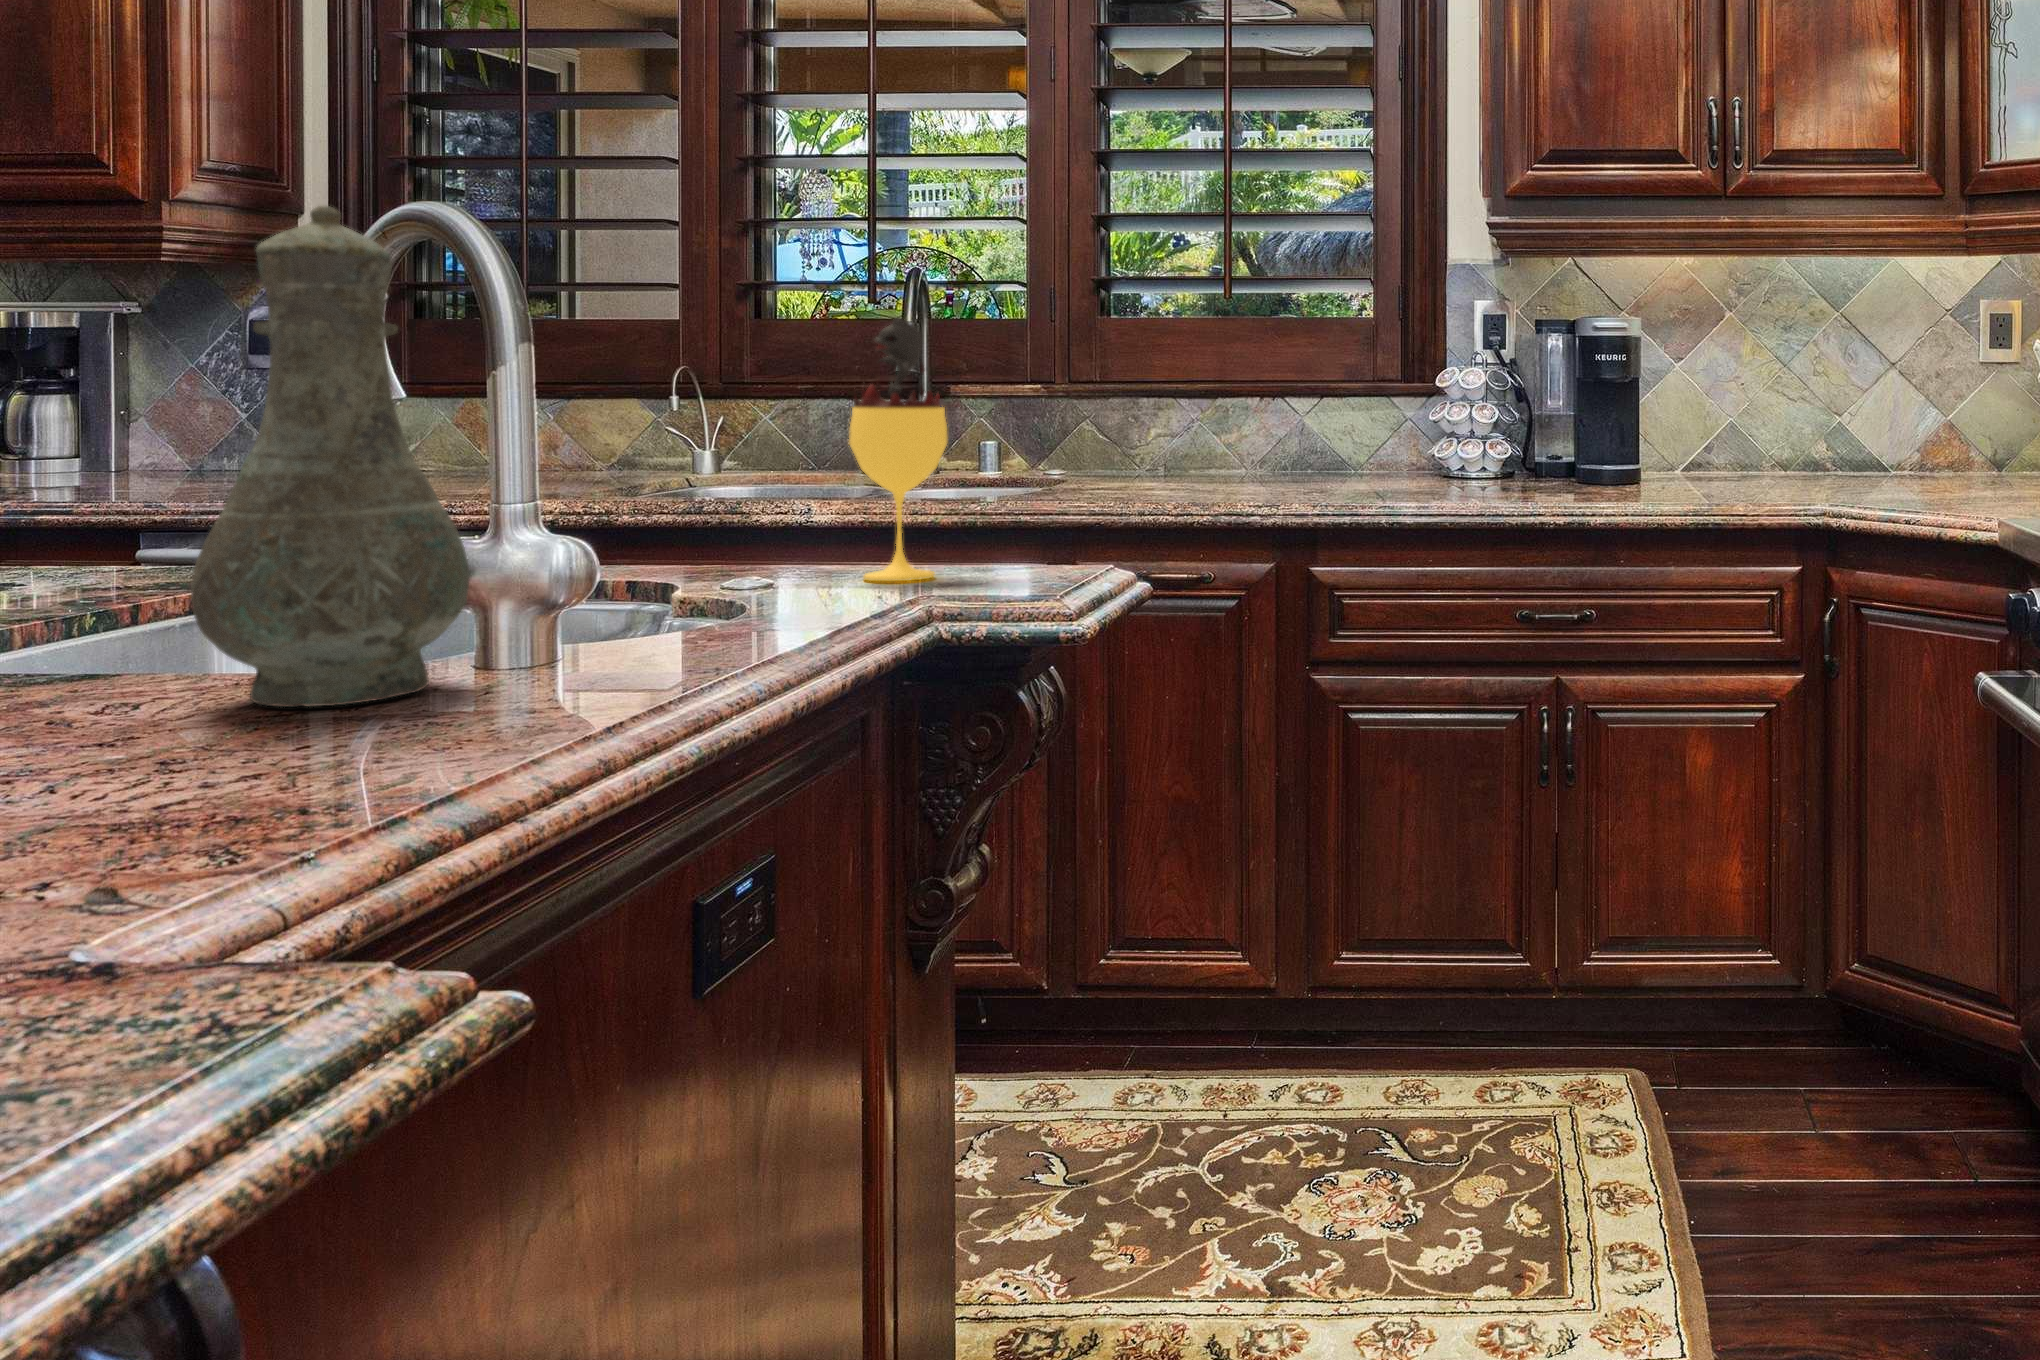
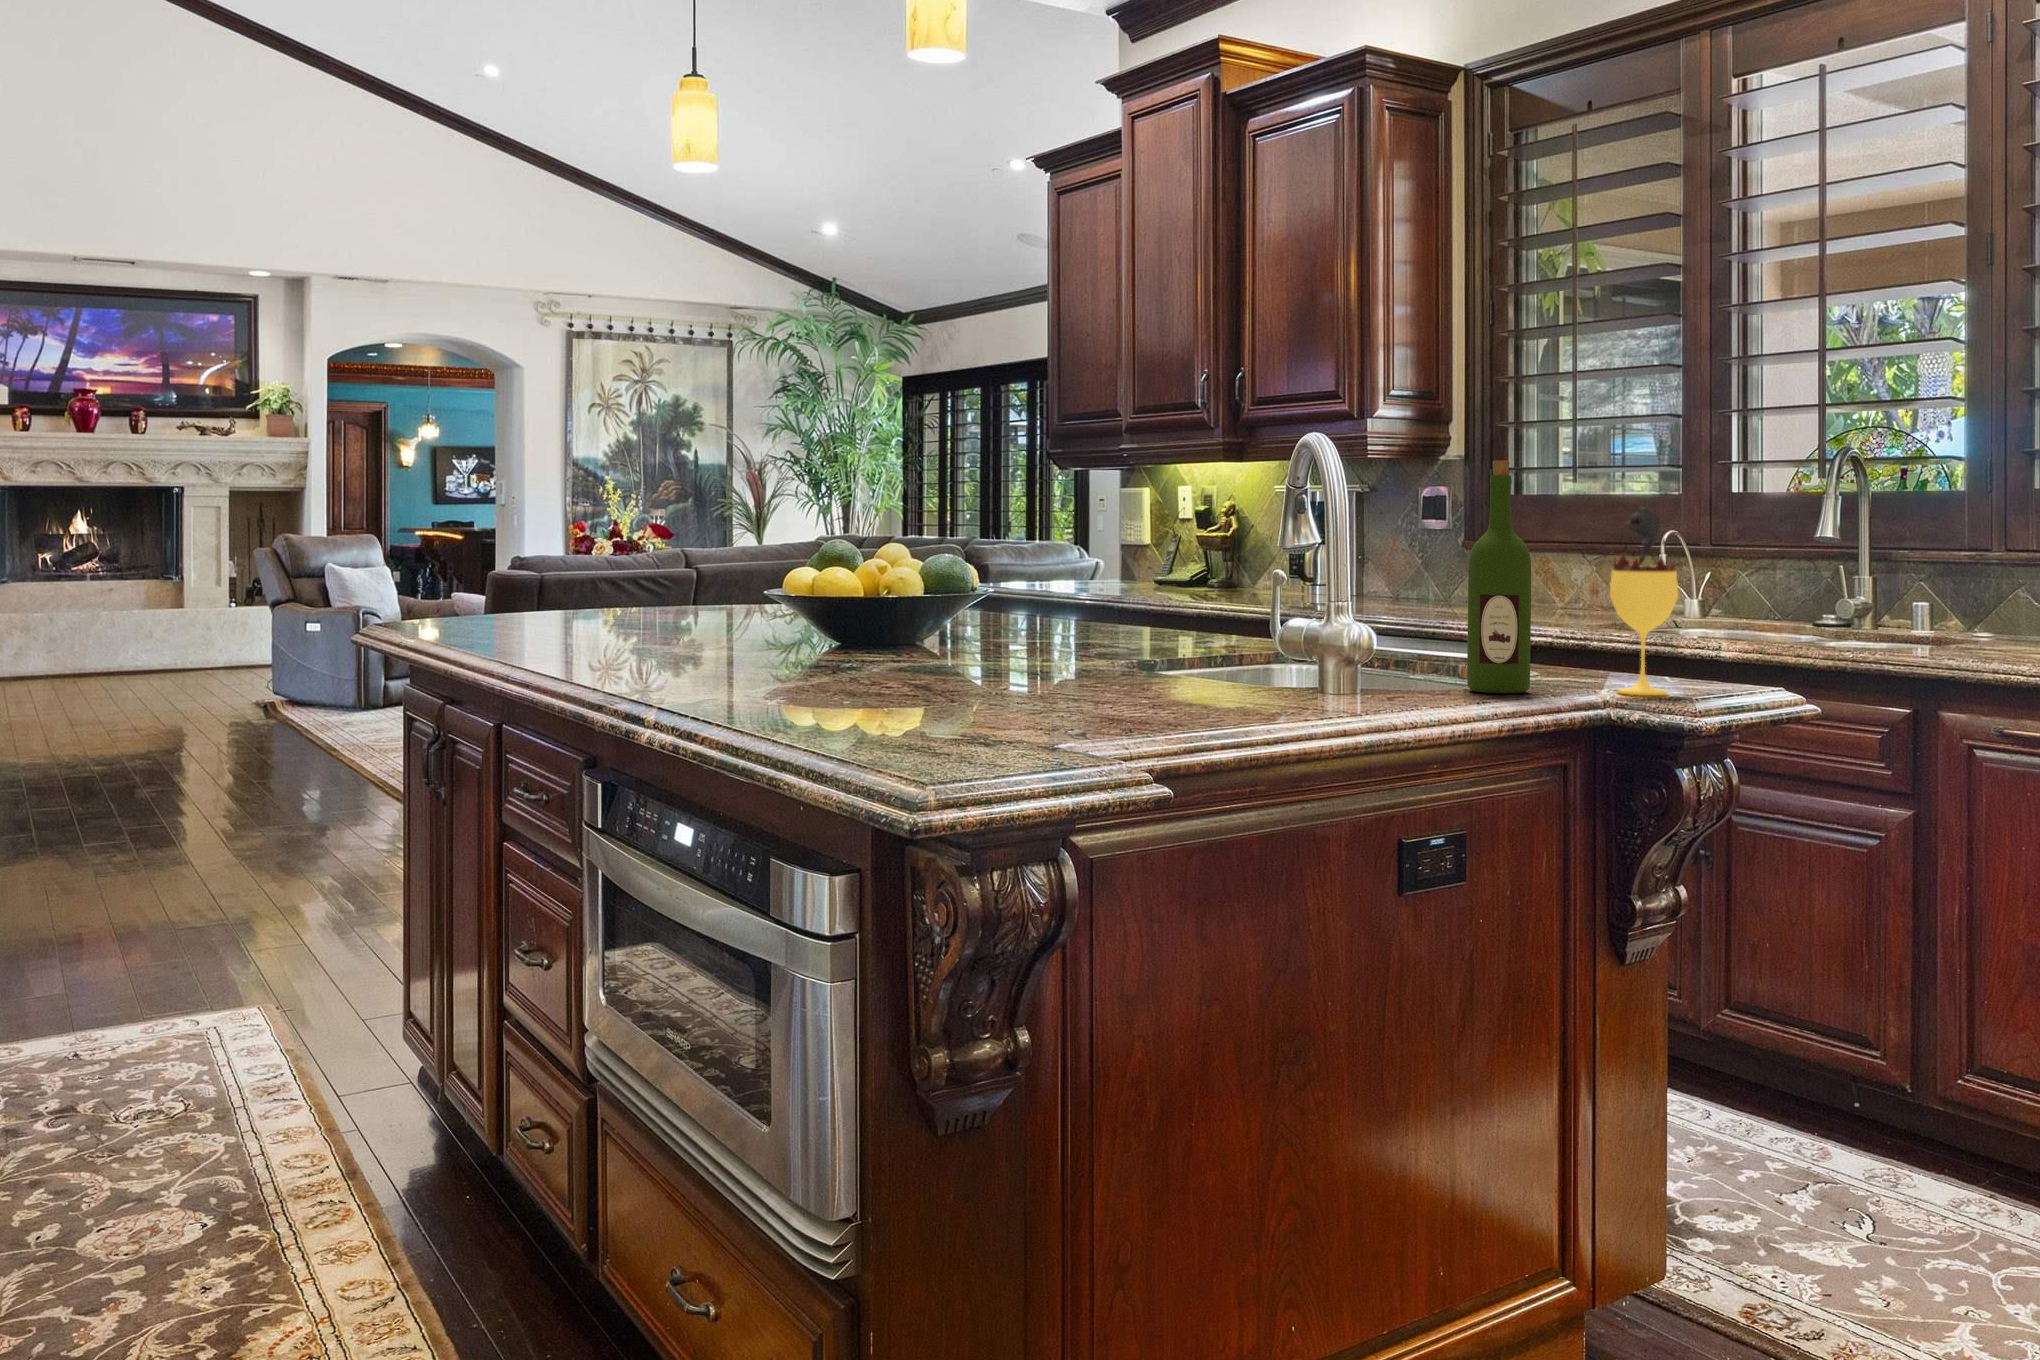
vase: present [191,206,469,707] -> none [1212,468,1324,717]
wine bottle: none [635,238,742,601] -> present [1467,460,1531,693]

